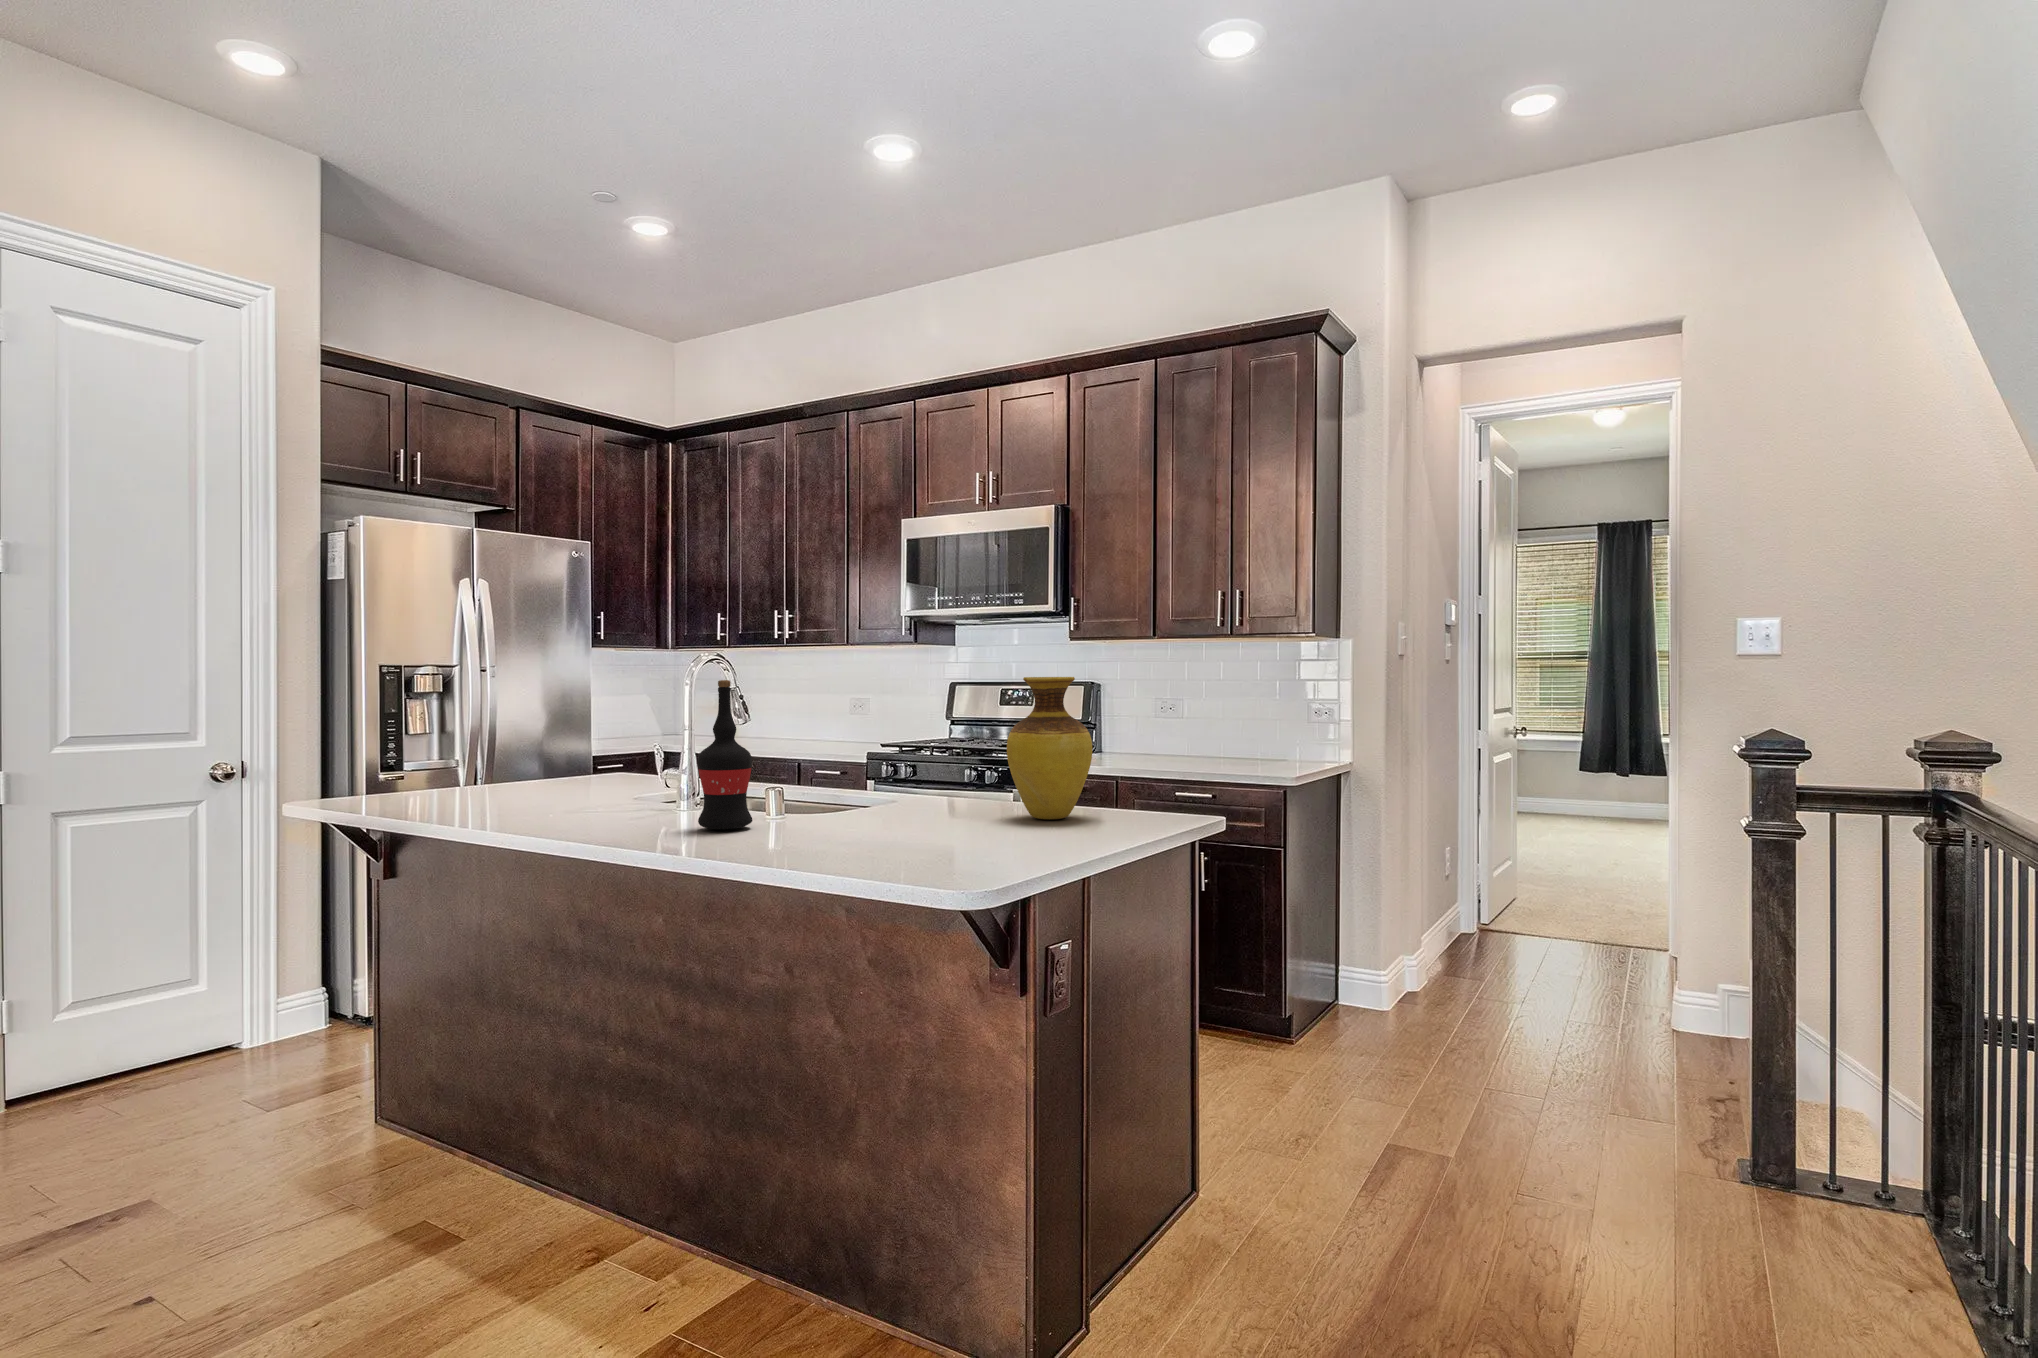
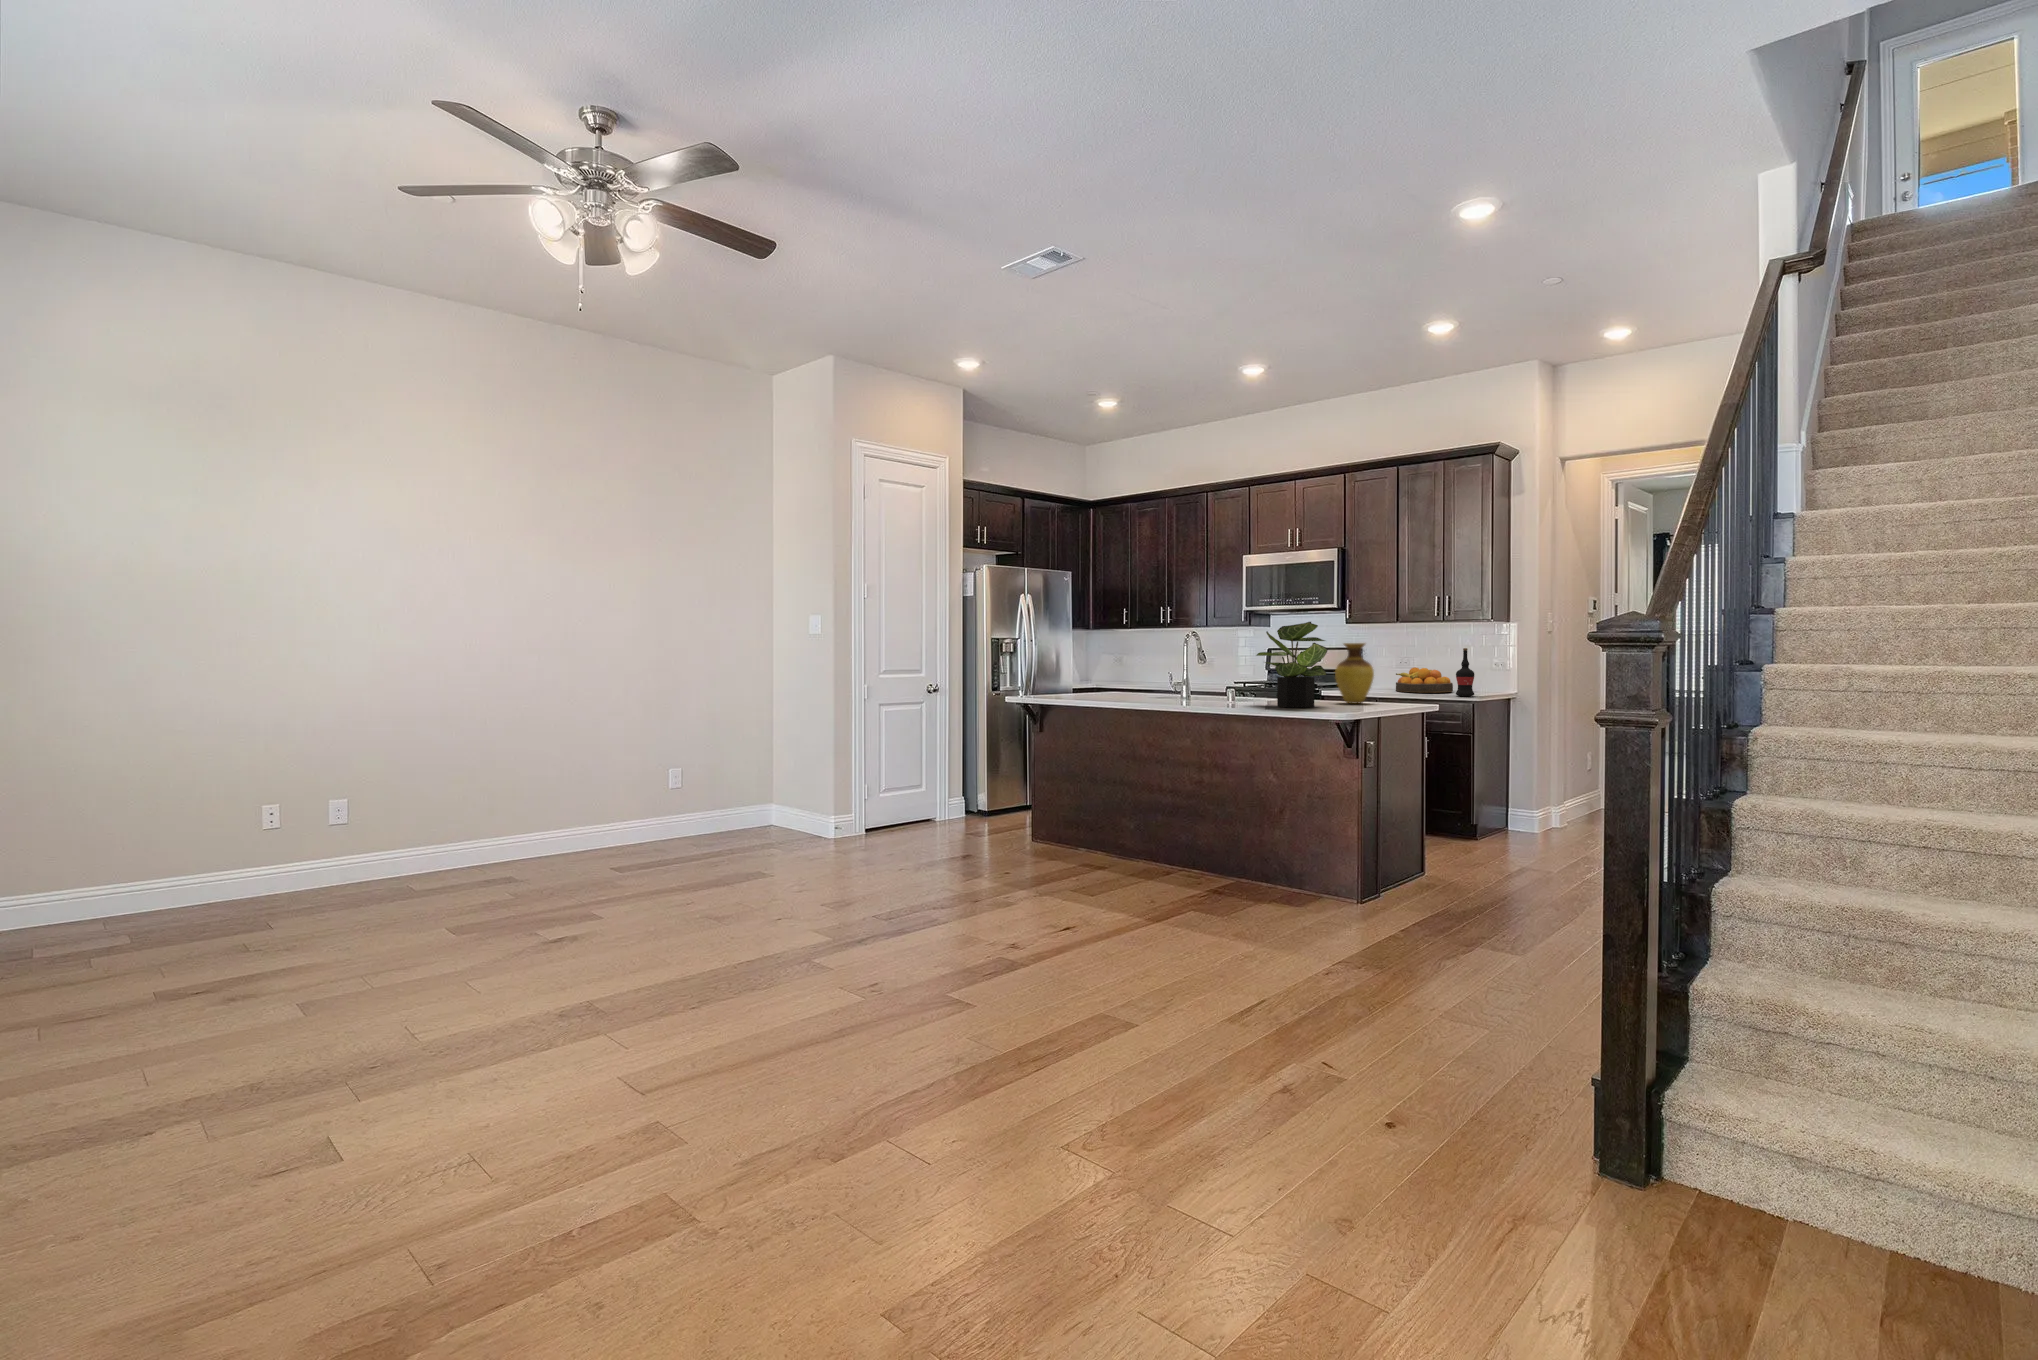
potted plant: none [810,622,980,845] -> present [1256,622,1328,708]
wine bottle: present [698,680,752,829] -> present [1456,648,1474,696]
fruit bowl: none [1152,716,1246,762] -> present [1396,667,1453,693]

